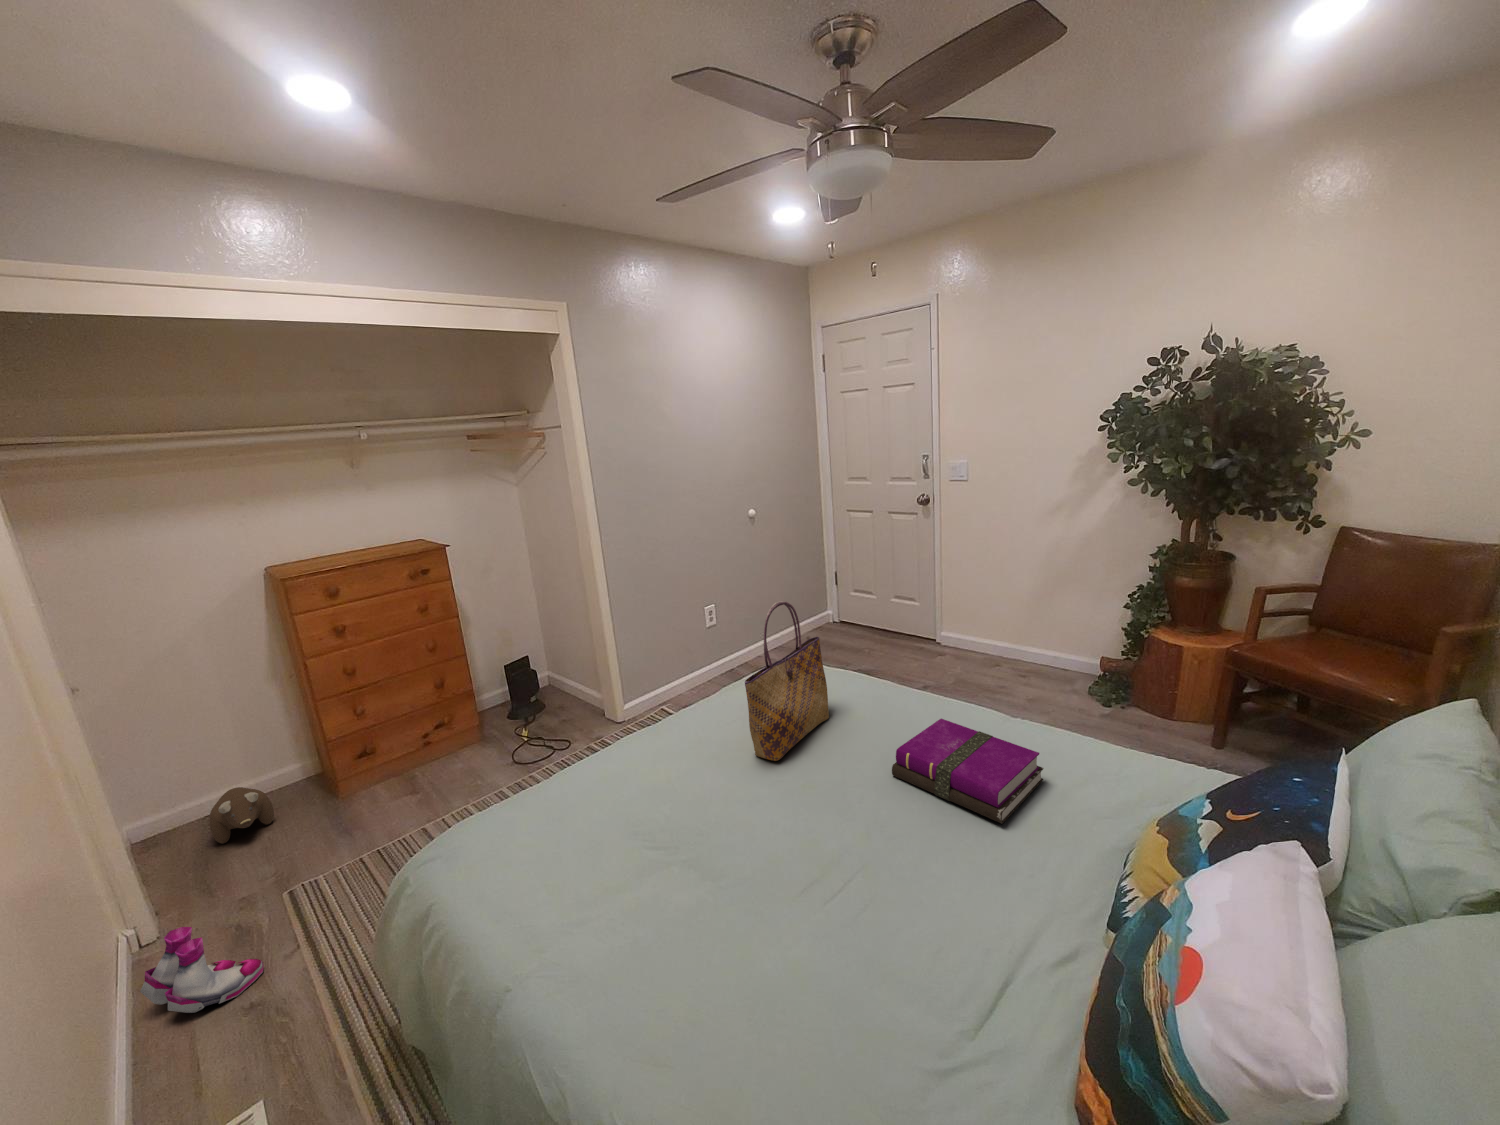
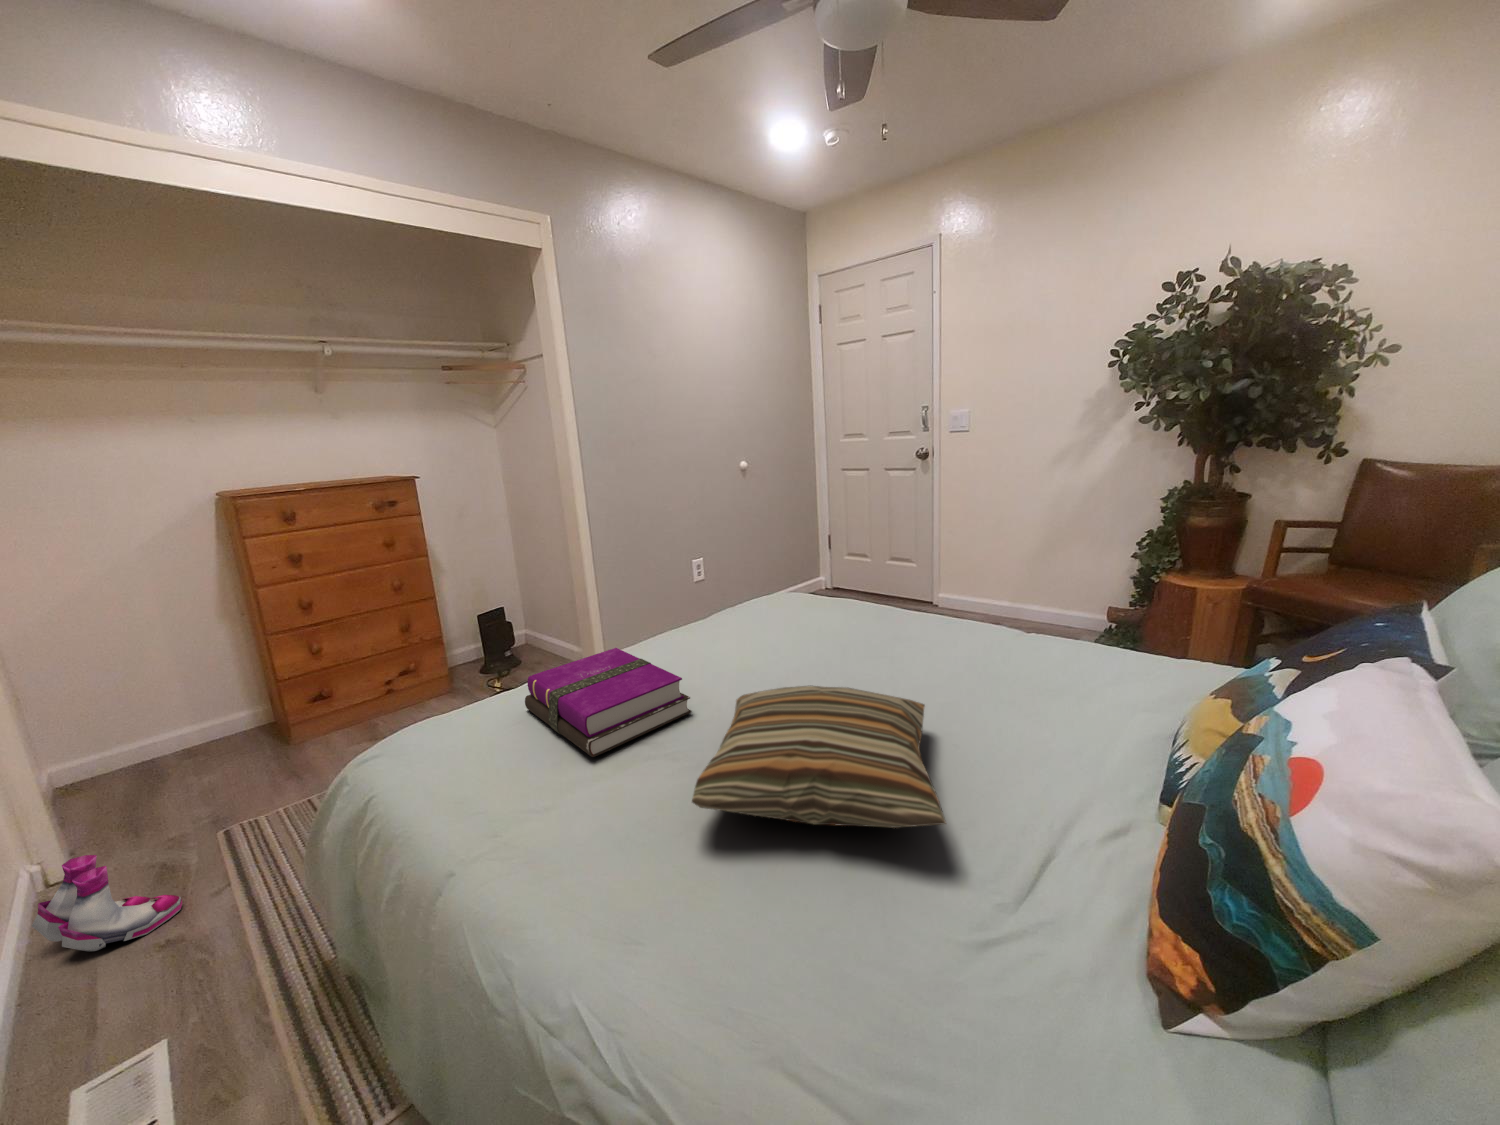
tote bag: present [745,601,829,761] -> none [723,486,819,662]
notebook: present [892,719,1043,824] -> present [525,648,692,757]
plush toy: present [210,787,274,844] -> none [148,727,222,786]
pillow: none [731,808,934,956] -> present [692,686,946,828]

